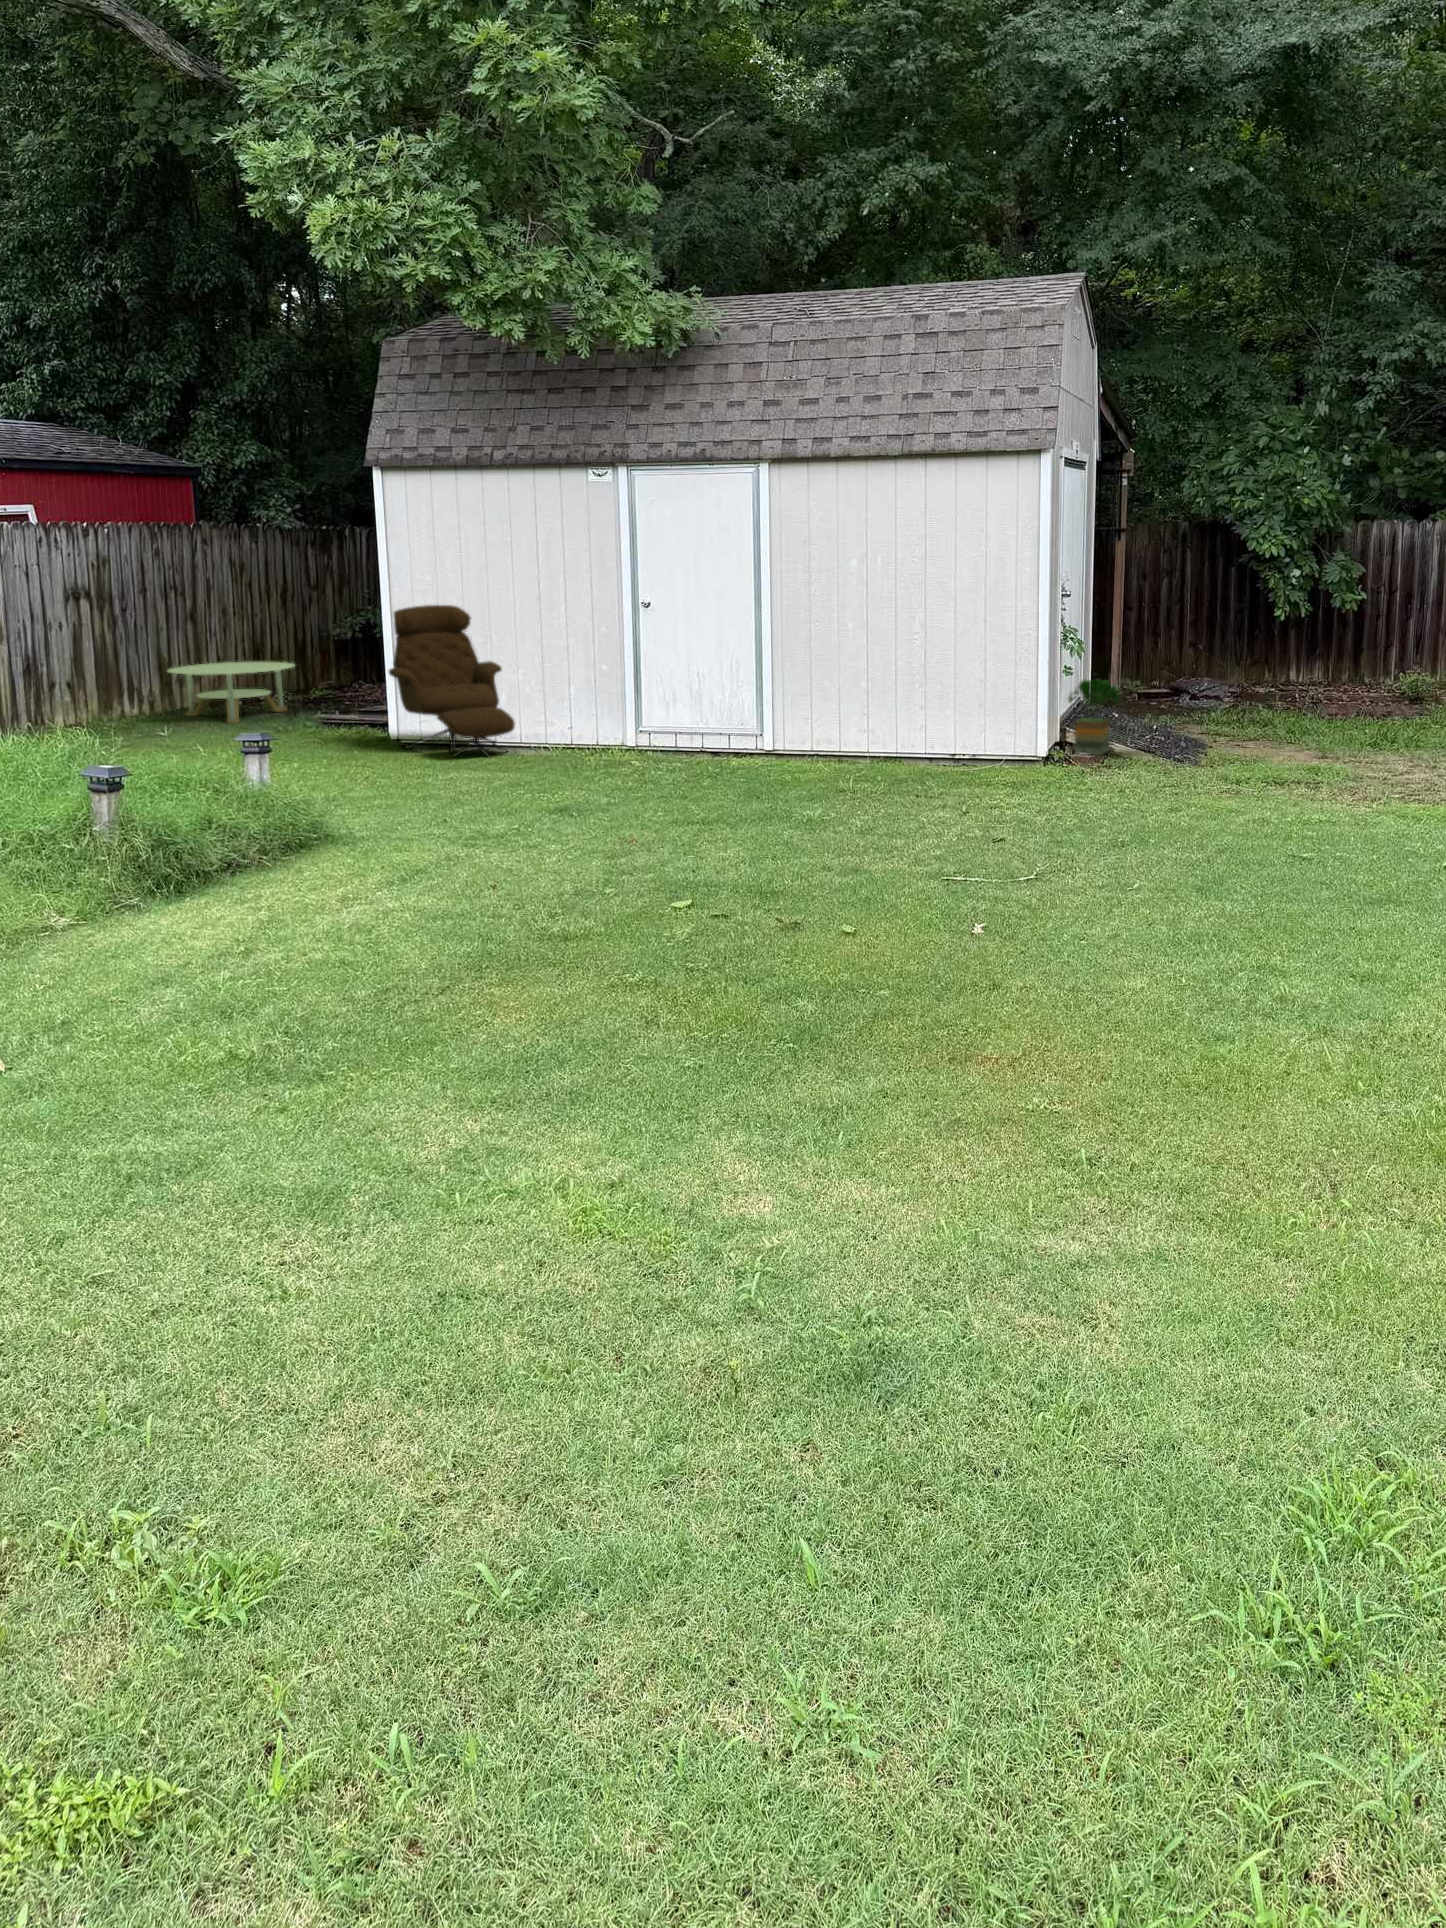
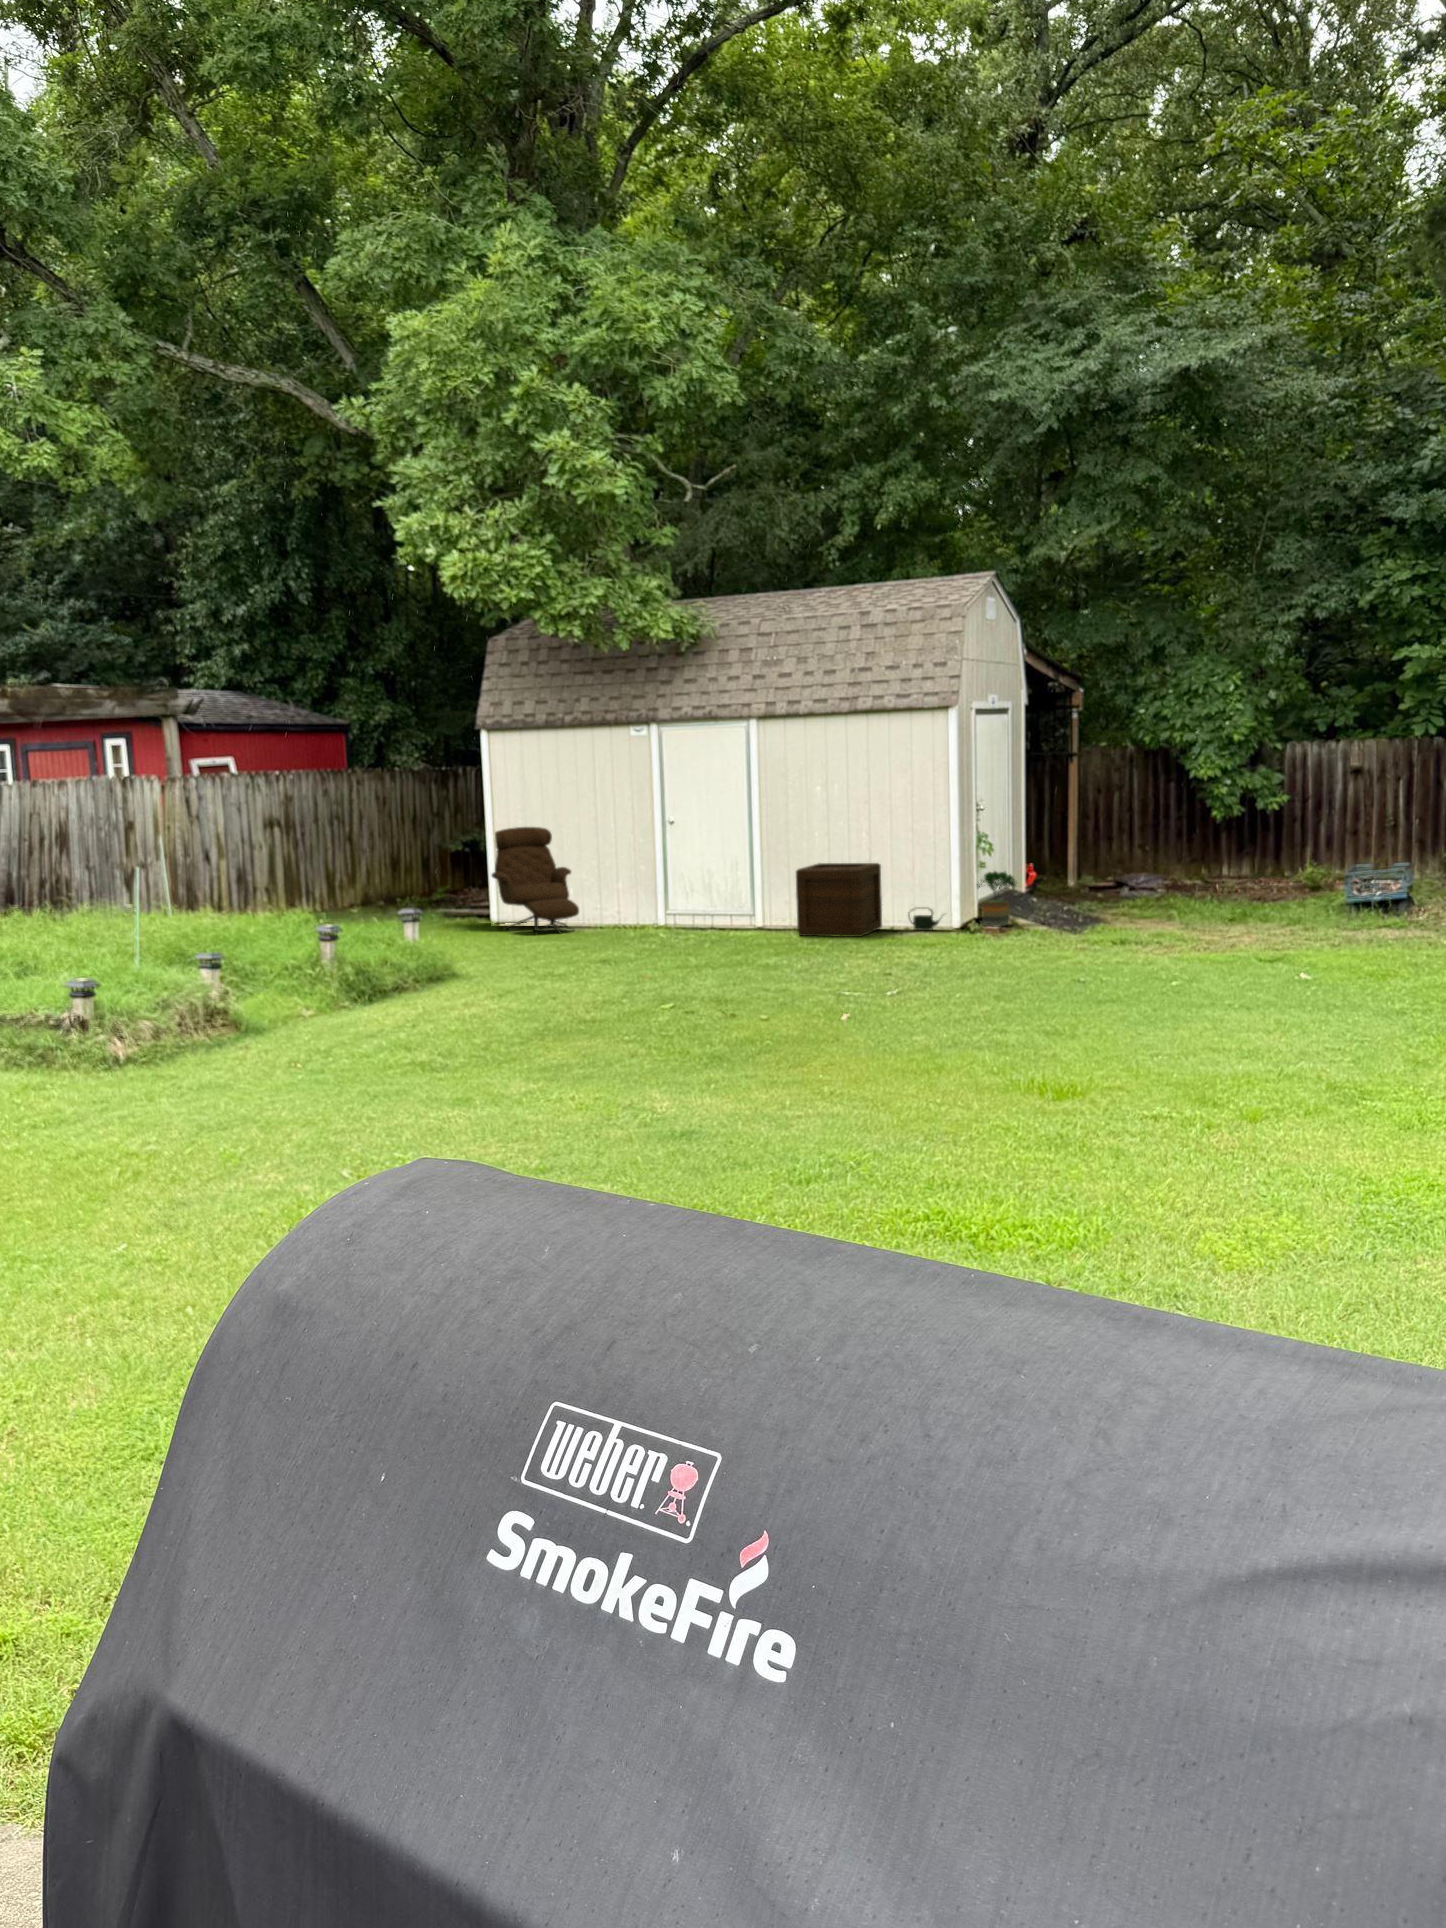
round table: present [168,662,294,723] -> none [332,872,423,917]
wooden crate: none [830,664,941,771] -> present [796,863,882,937]
watering can: none [979,728,1033,761] -> present [911,908,940,931]

